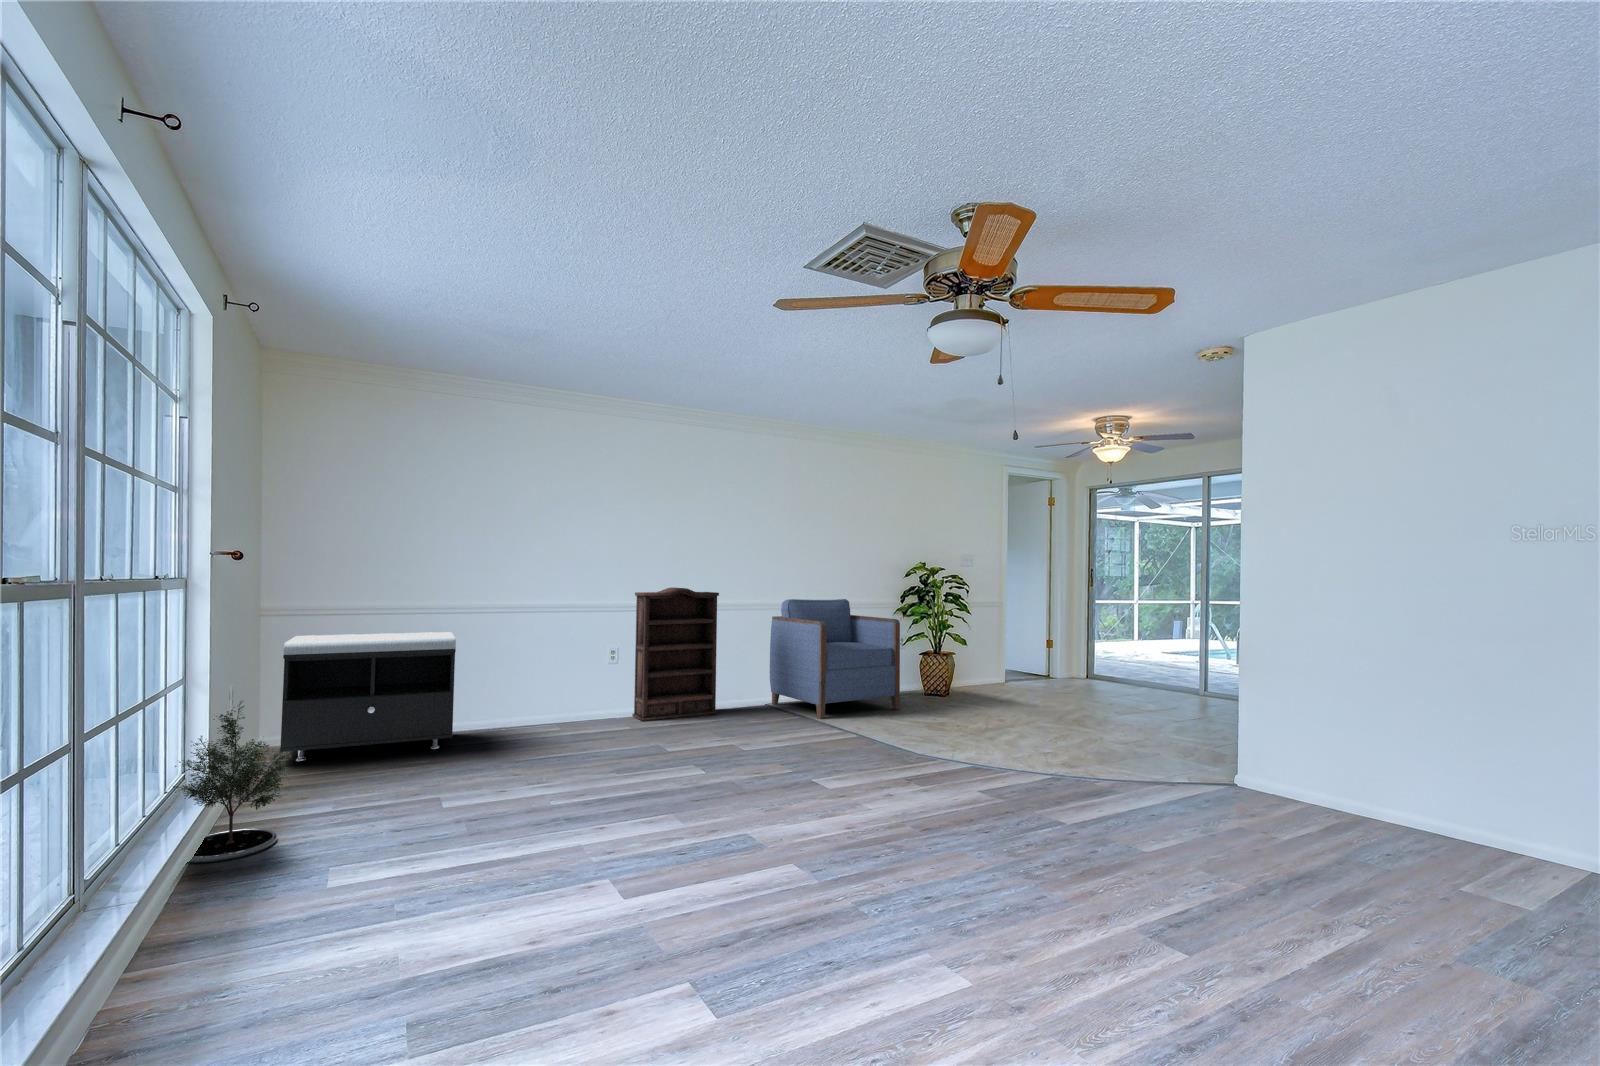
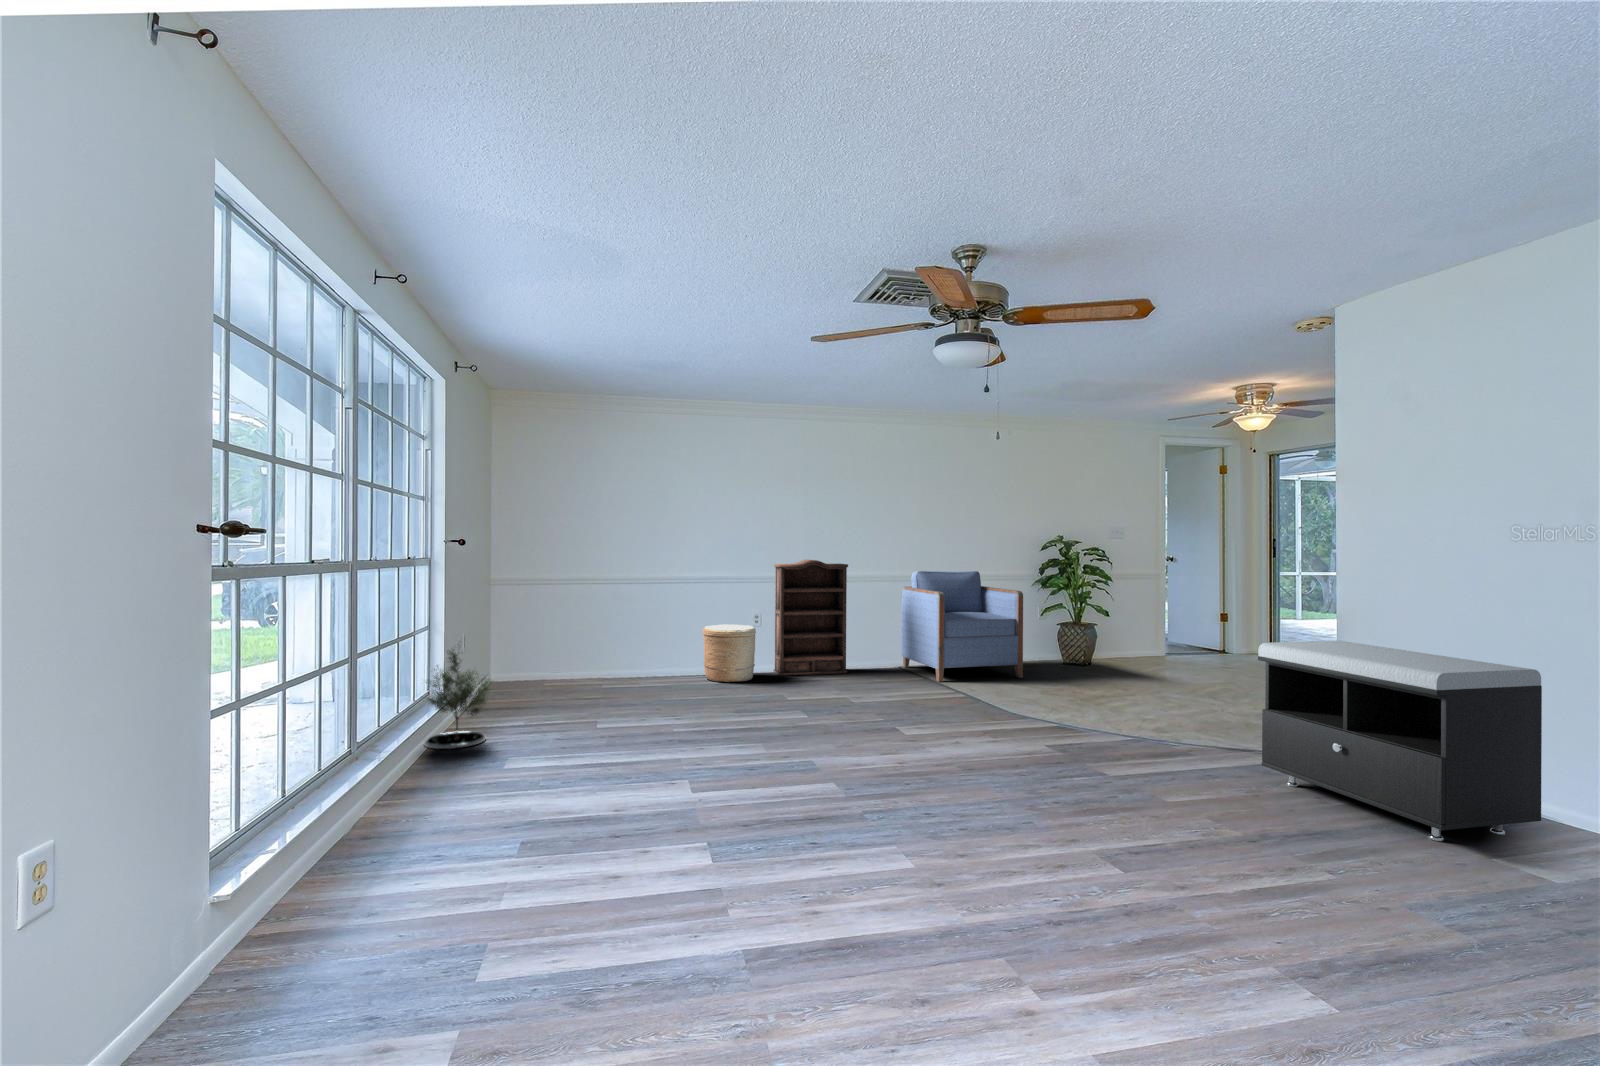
storage bench: present [280,632,456,761] -> present [1258,641,1542,841]
woven basket: none [553,664,617,733] -> present [703,625,756,682]

